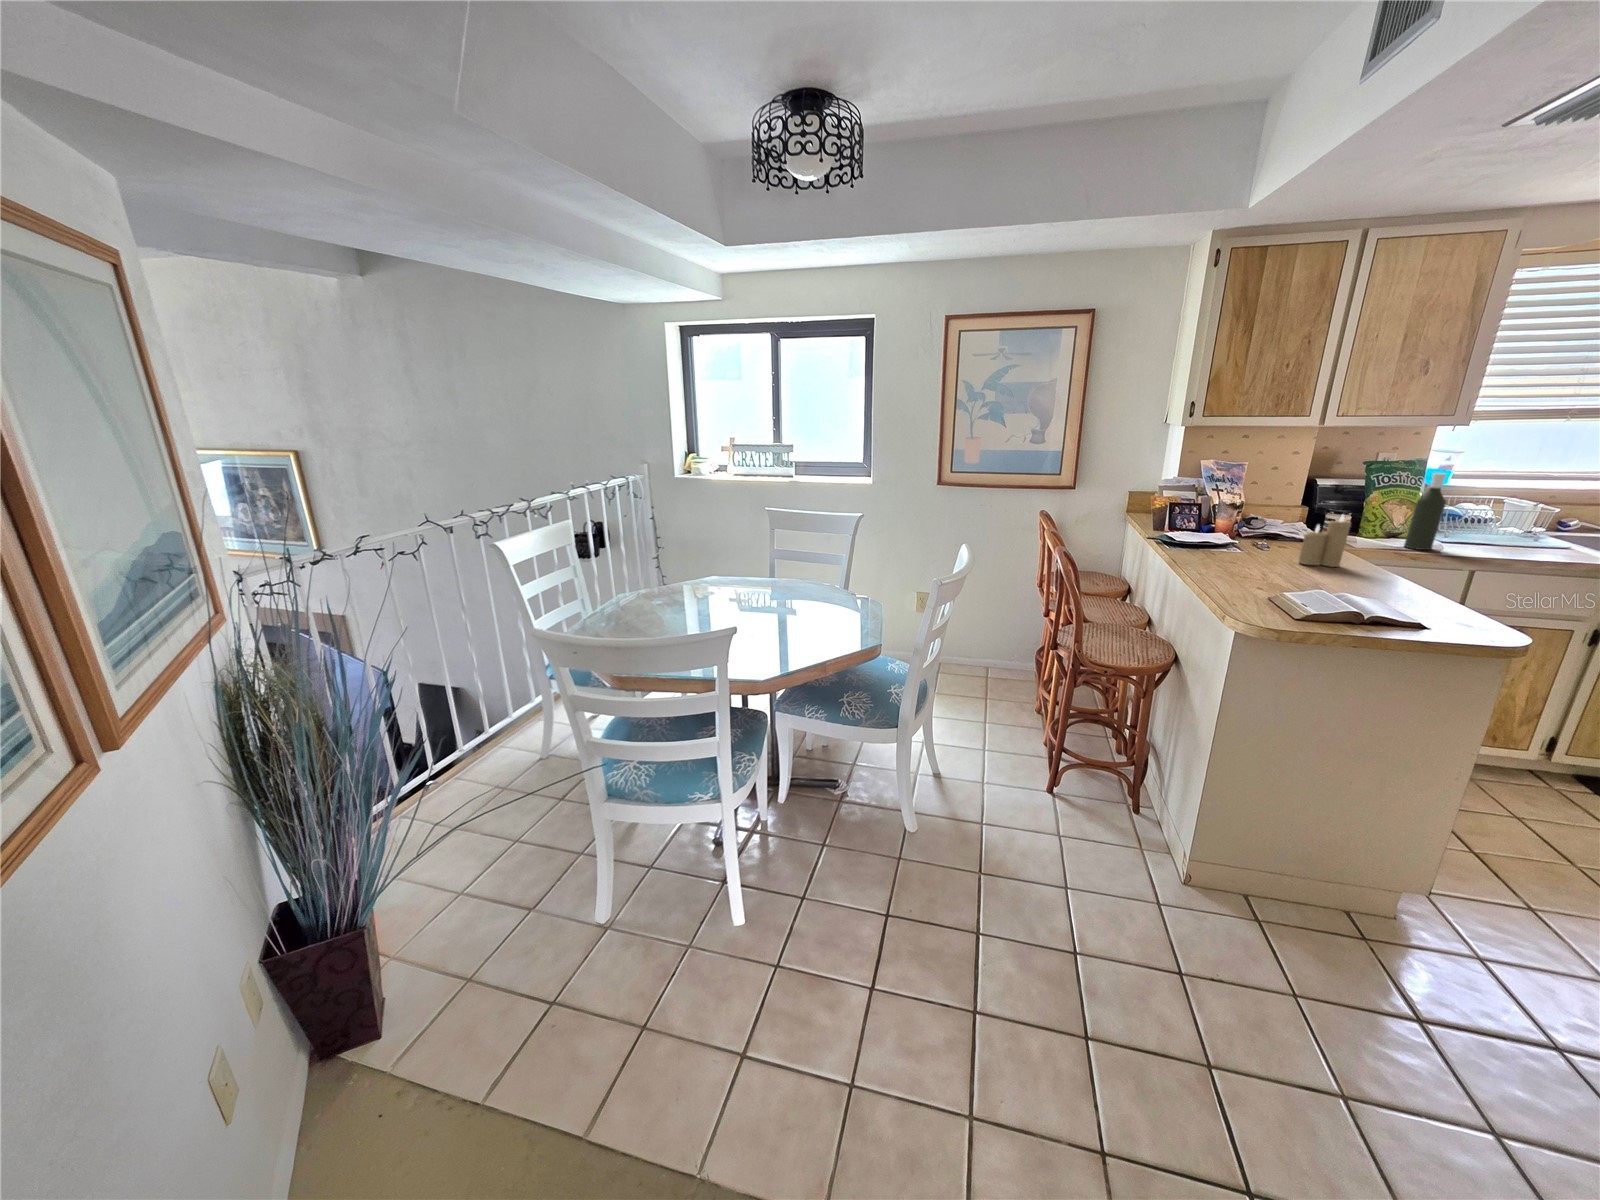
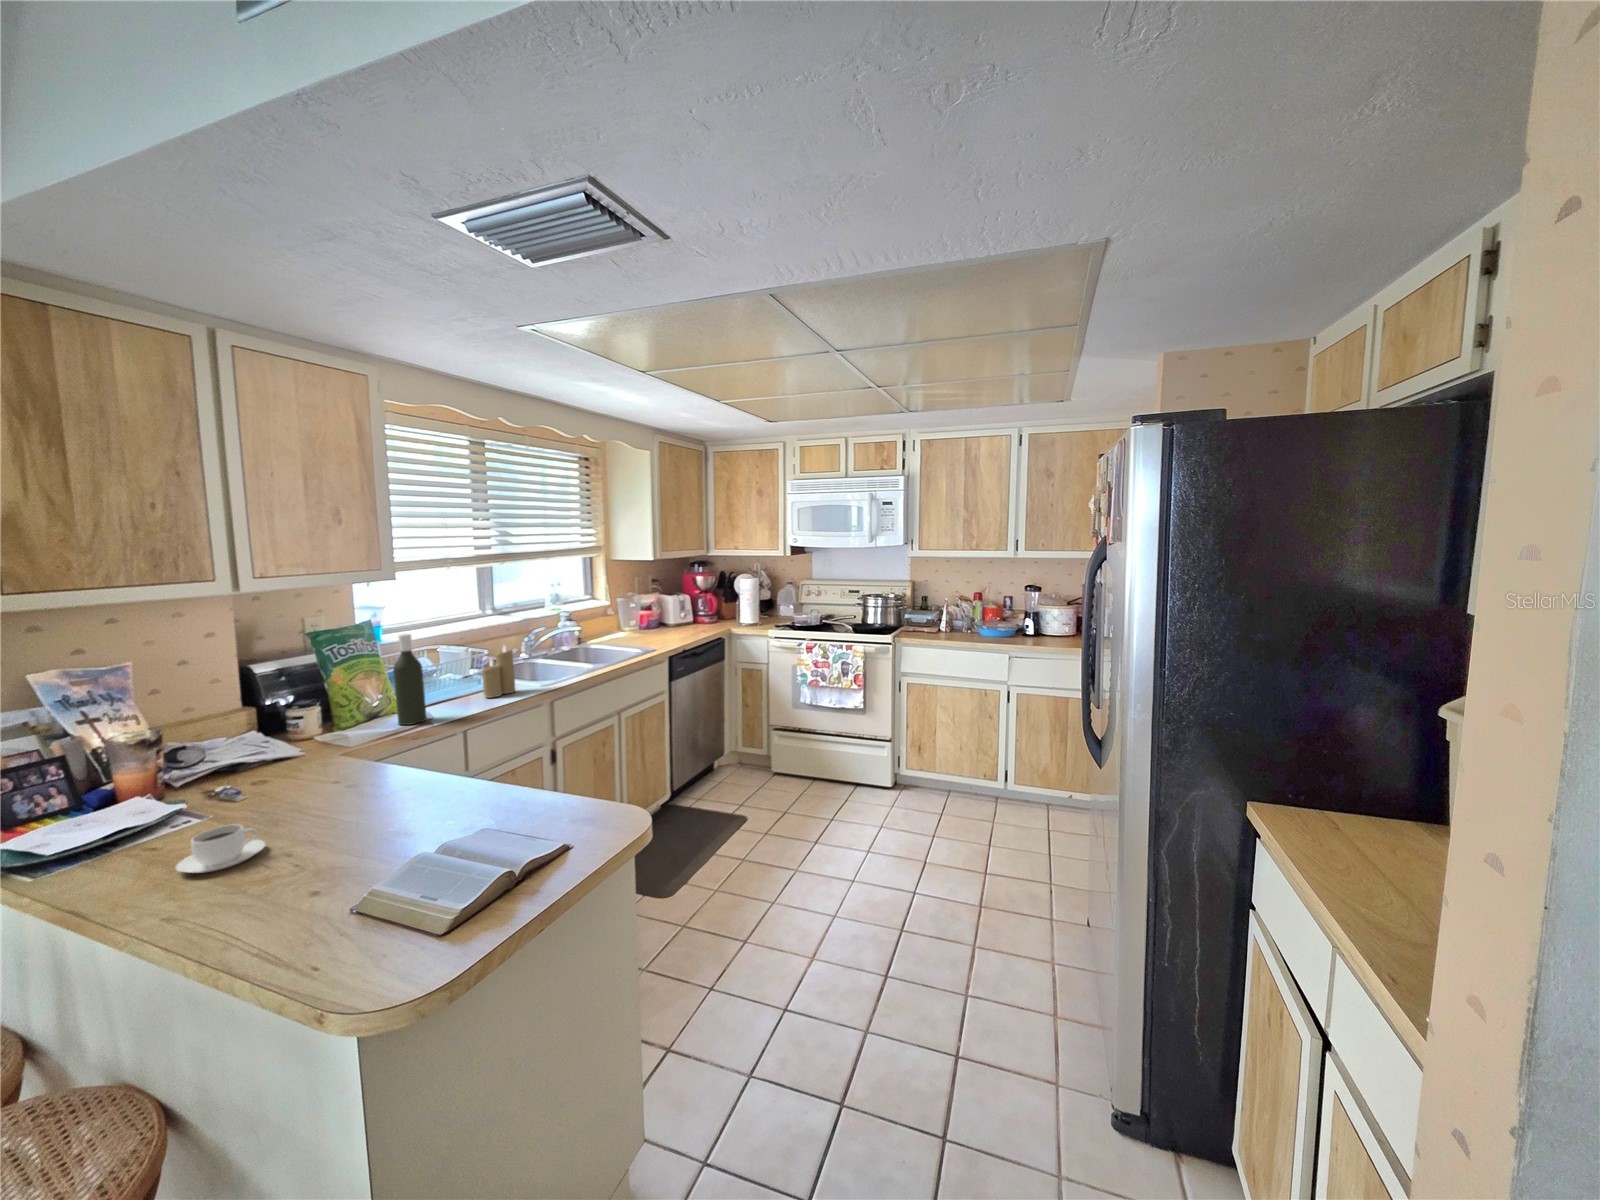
candle: present [1299,515,1351,567] -> present [482,646,515,698]
coffee cup: none [1218,555,1260,575] -> present [175,824,265,873]

